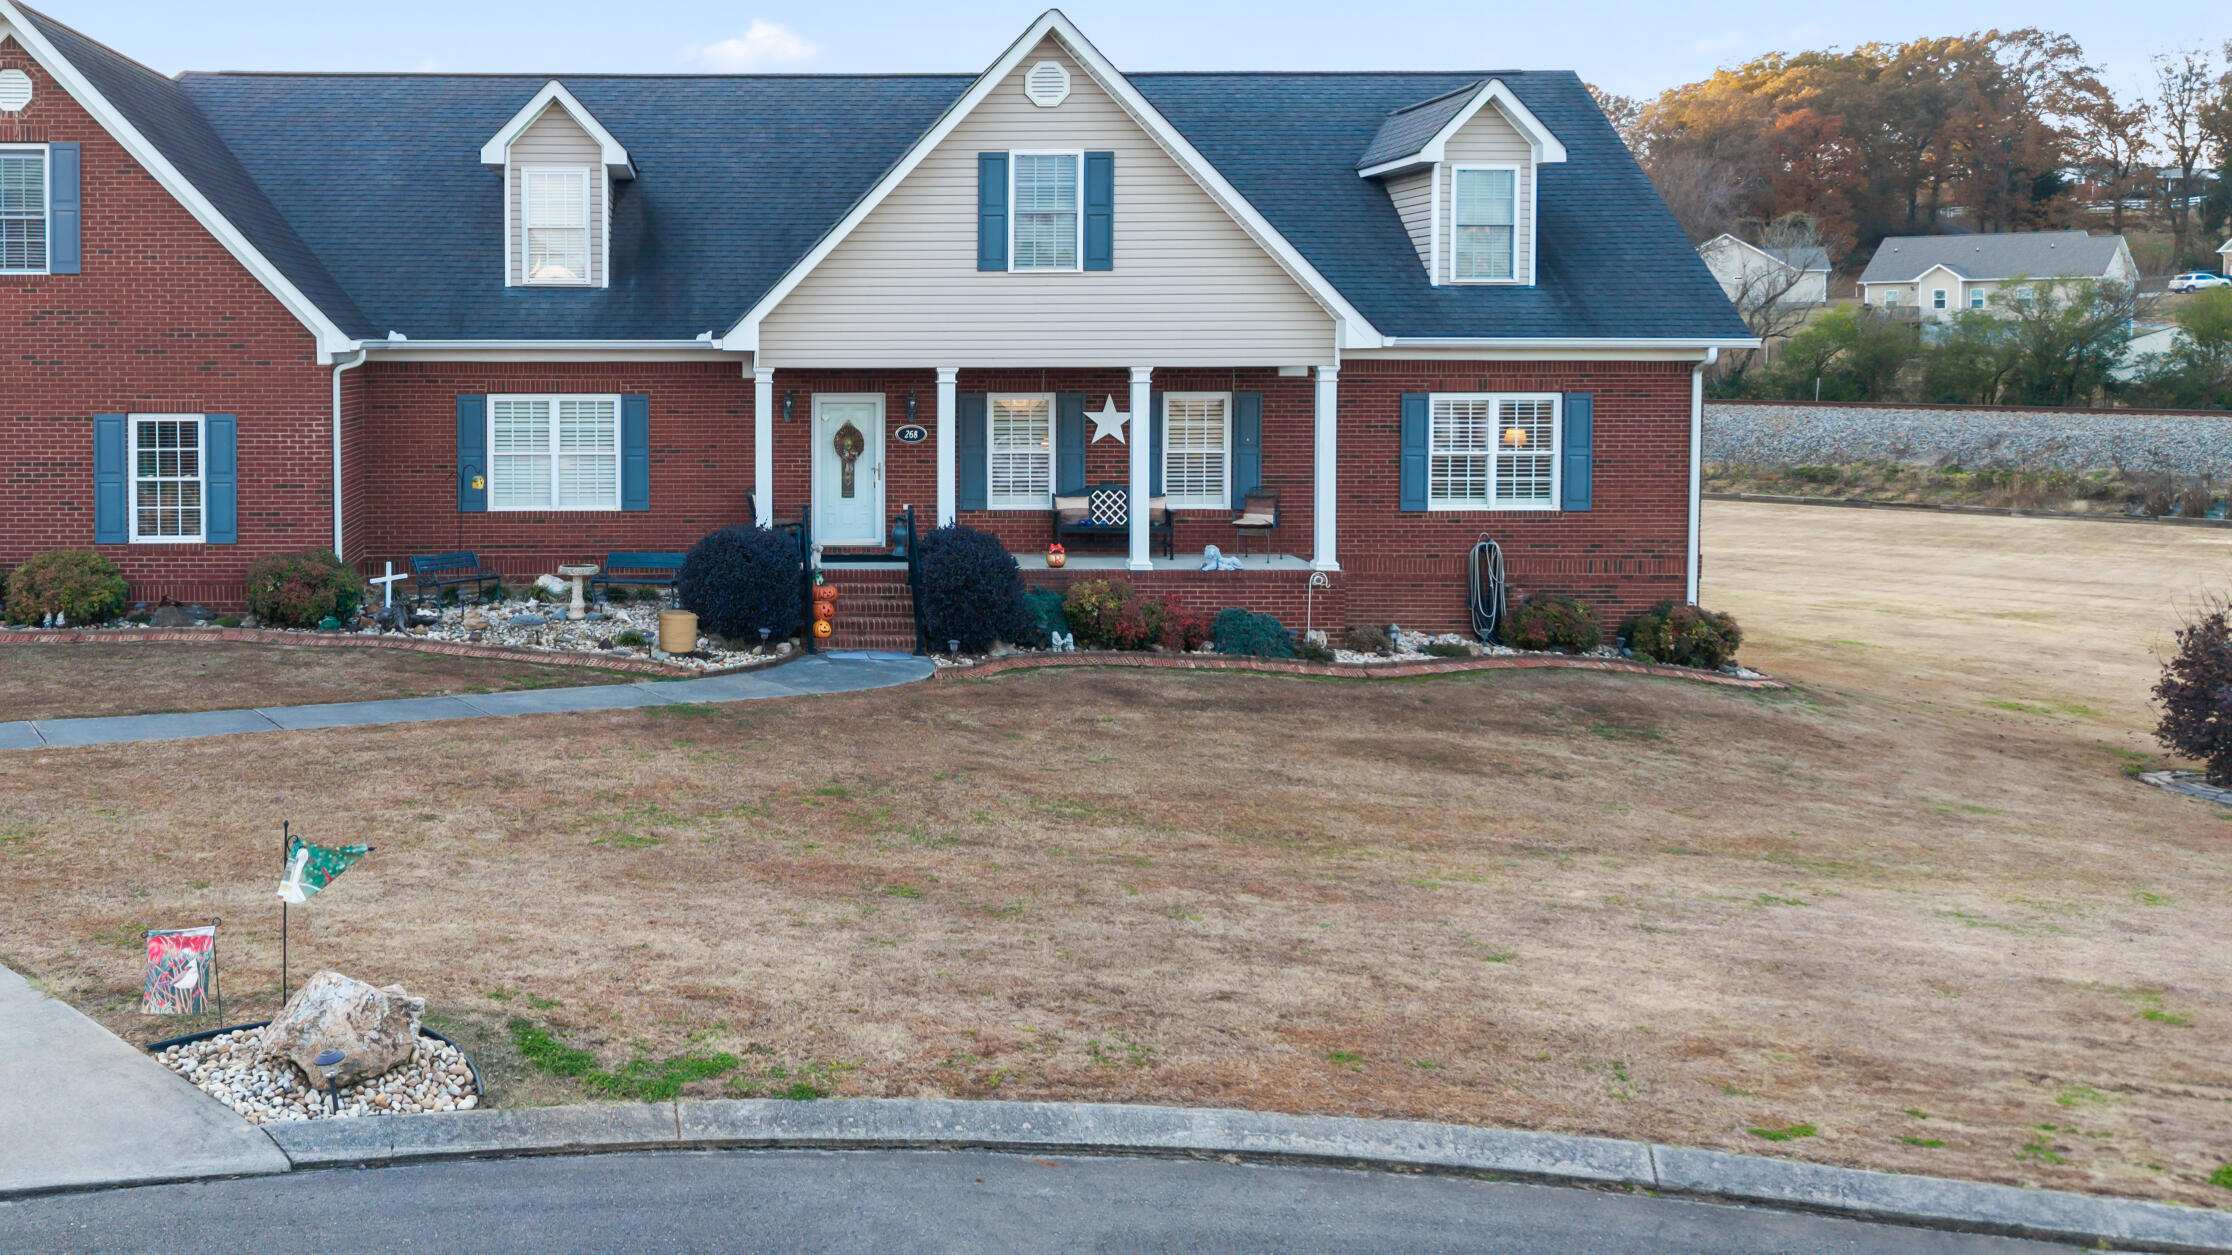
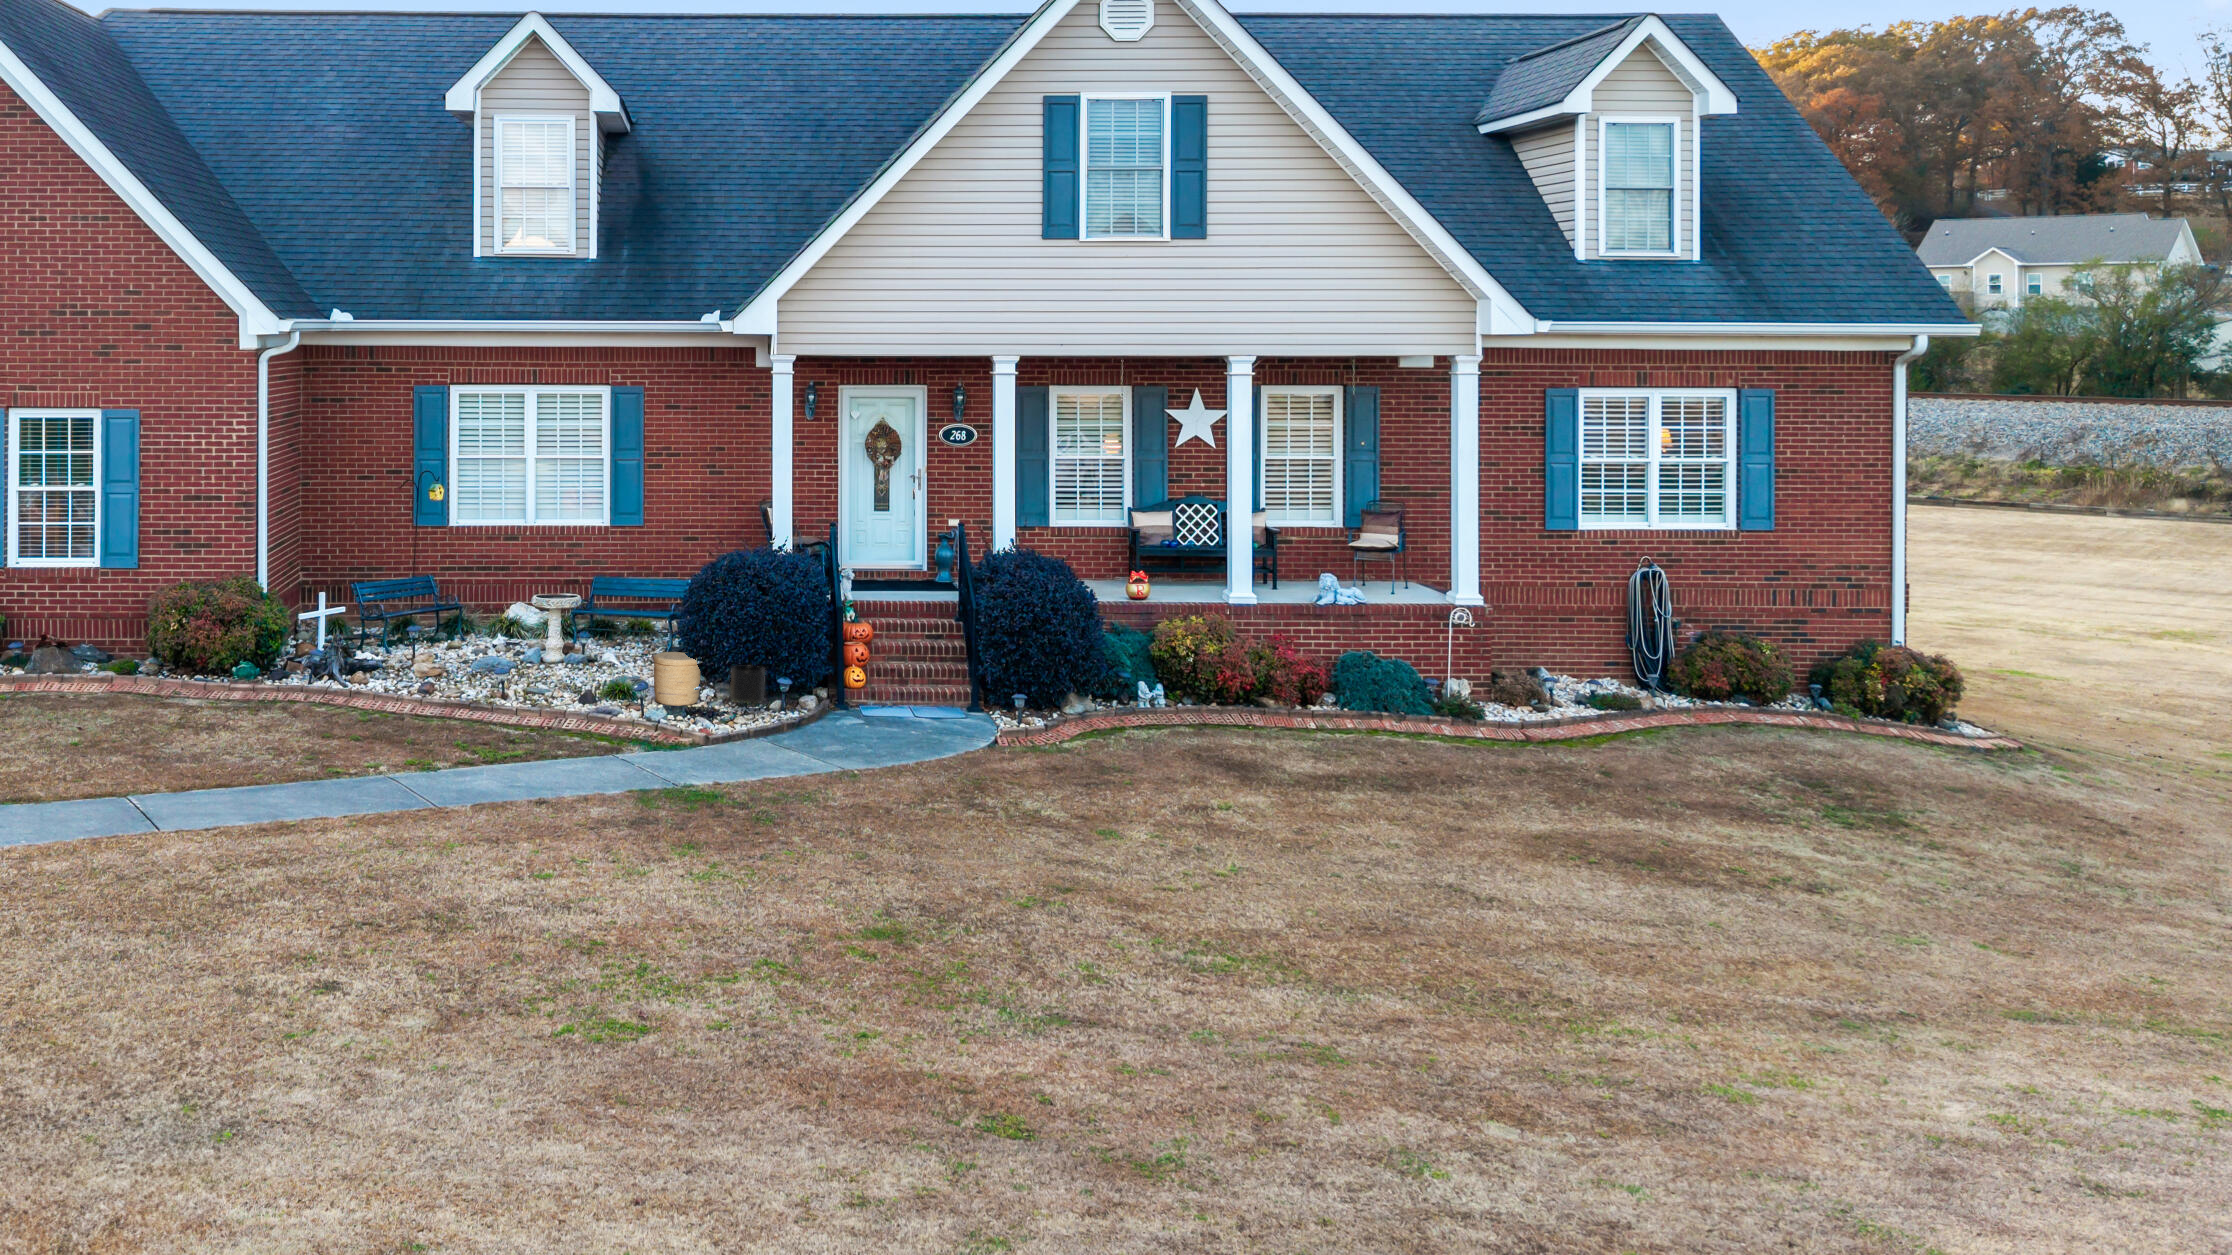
planter: none [720,619,749,662] -> present [730,666,765,704]

